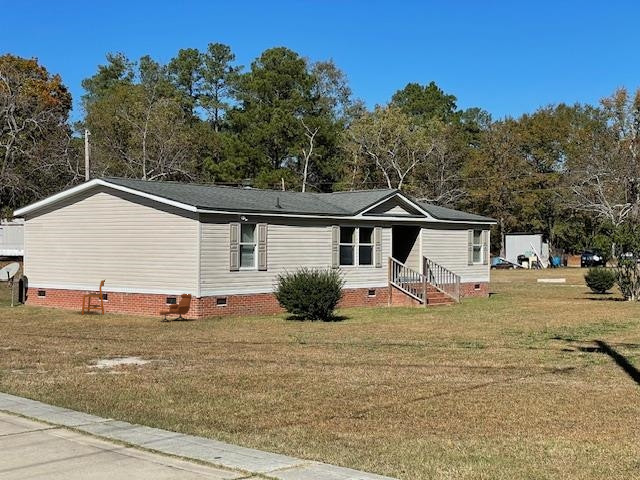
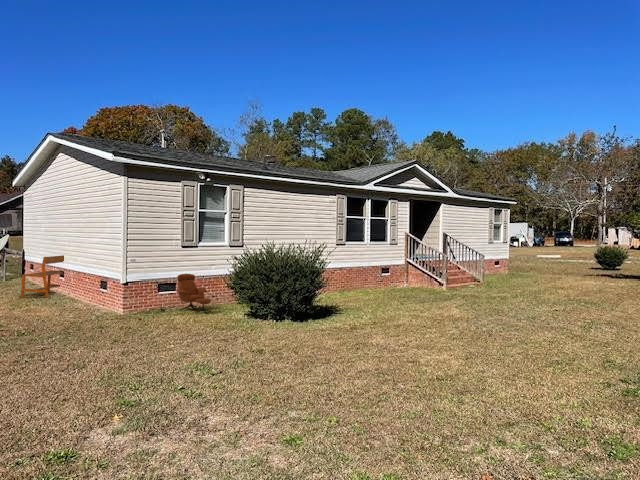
lounge chair: present [160,294,191,322] -> present [176,274,211,313]

